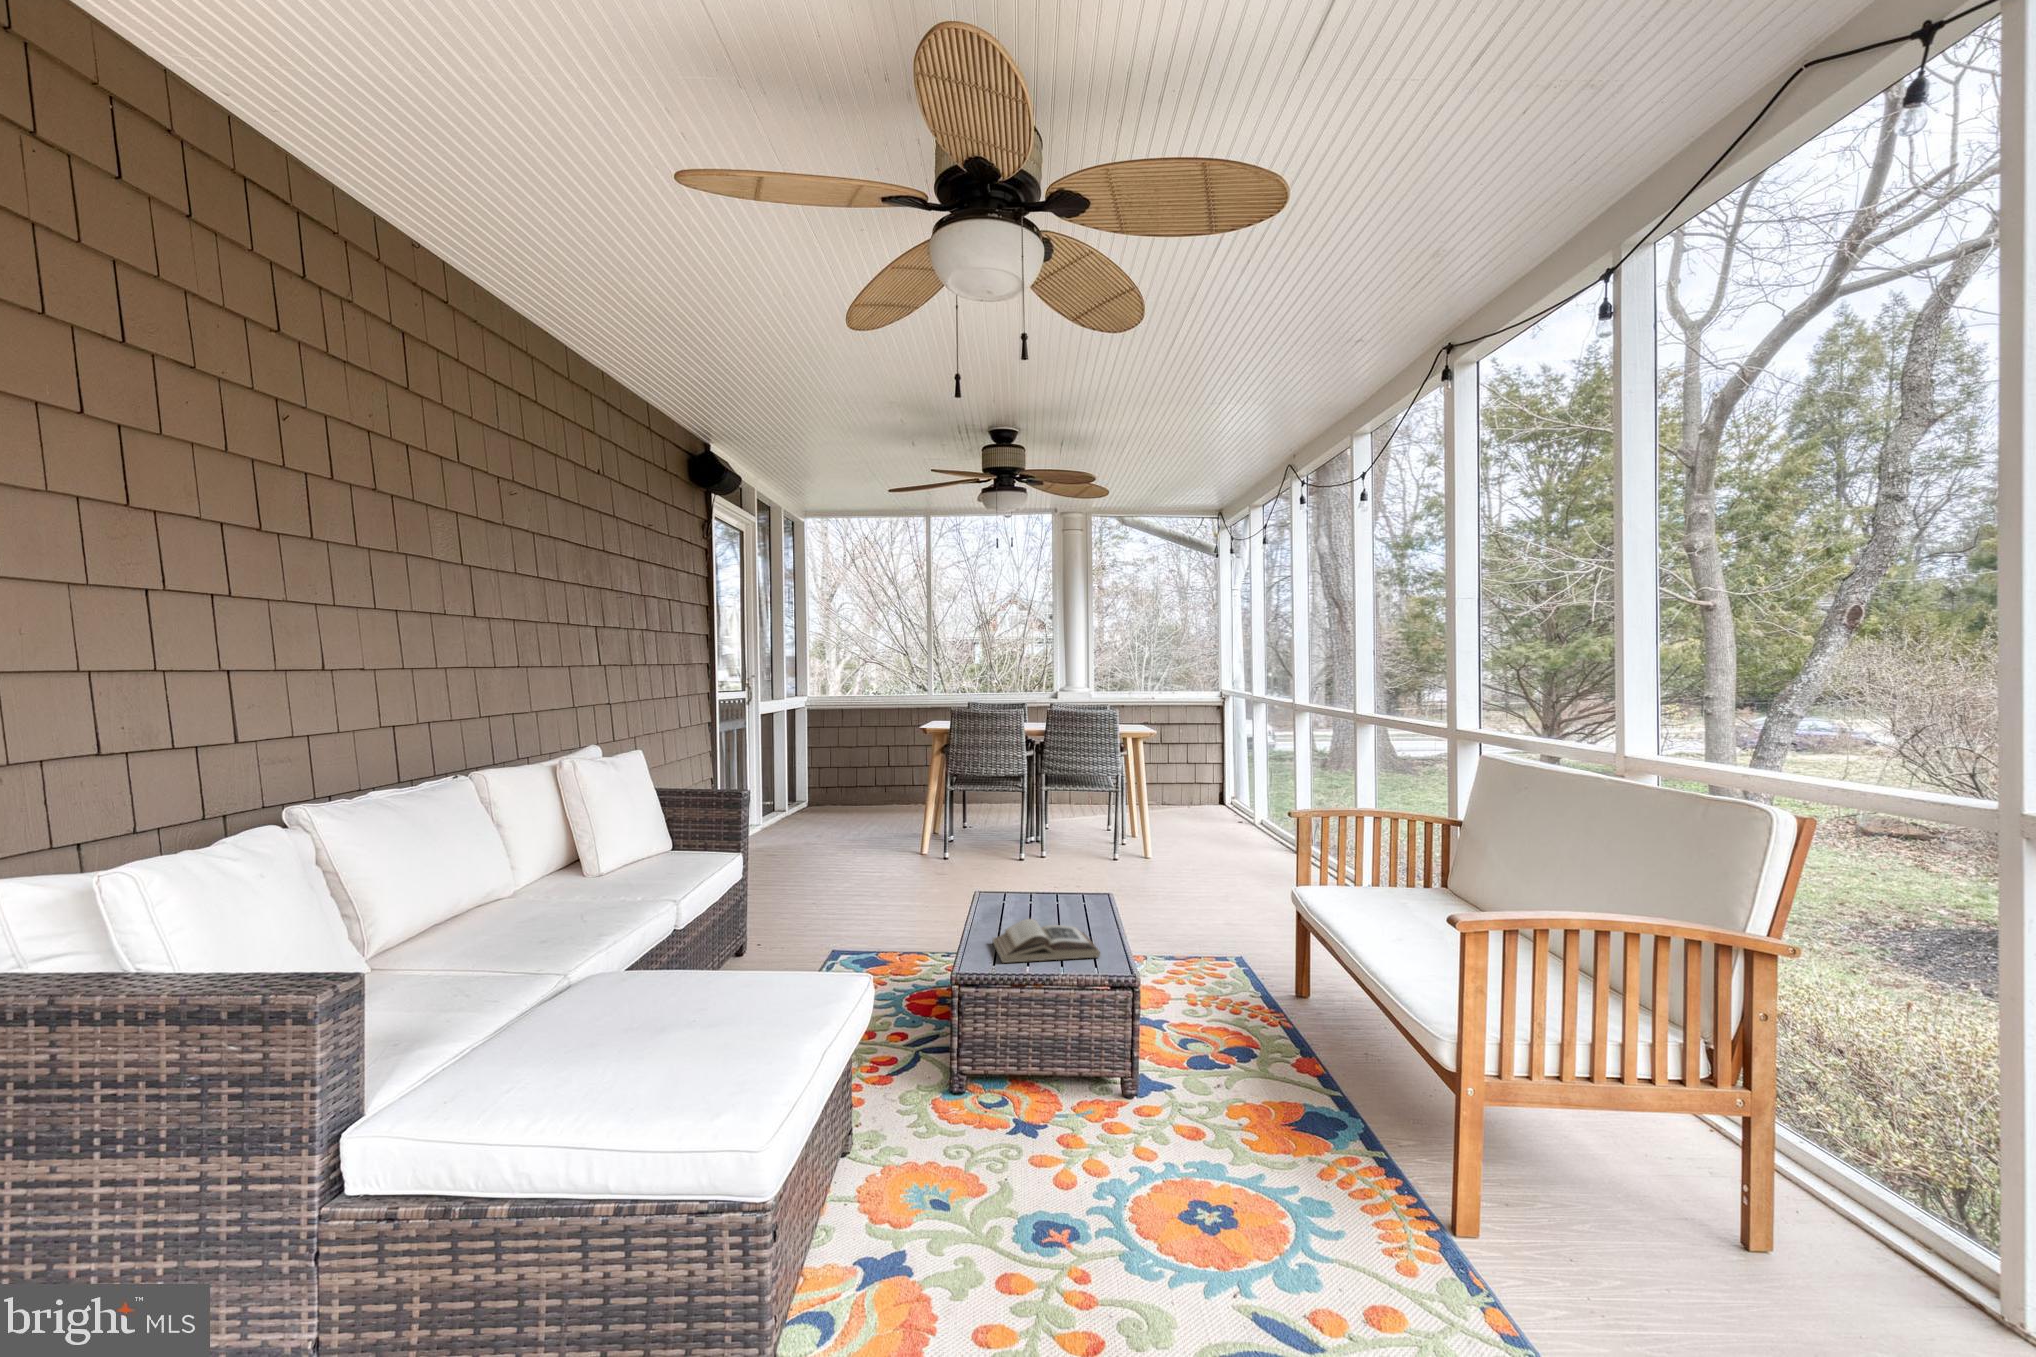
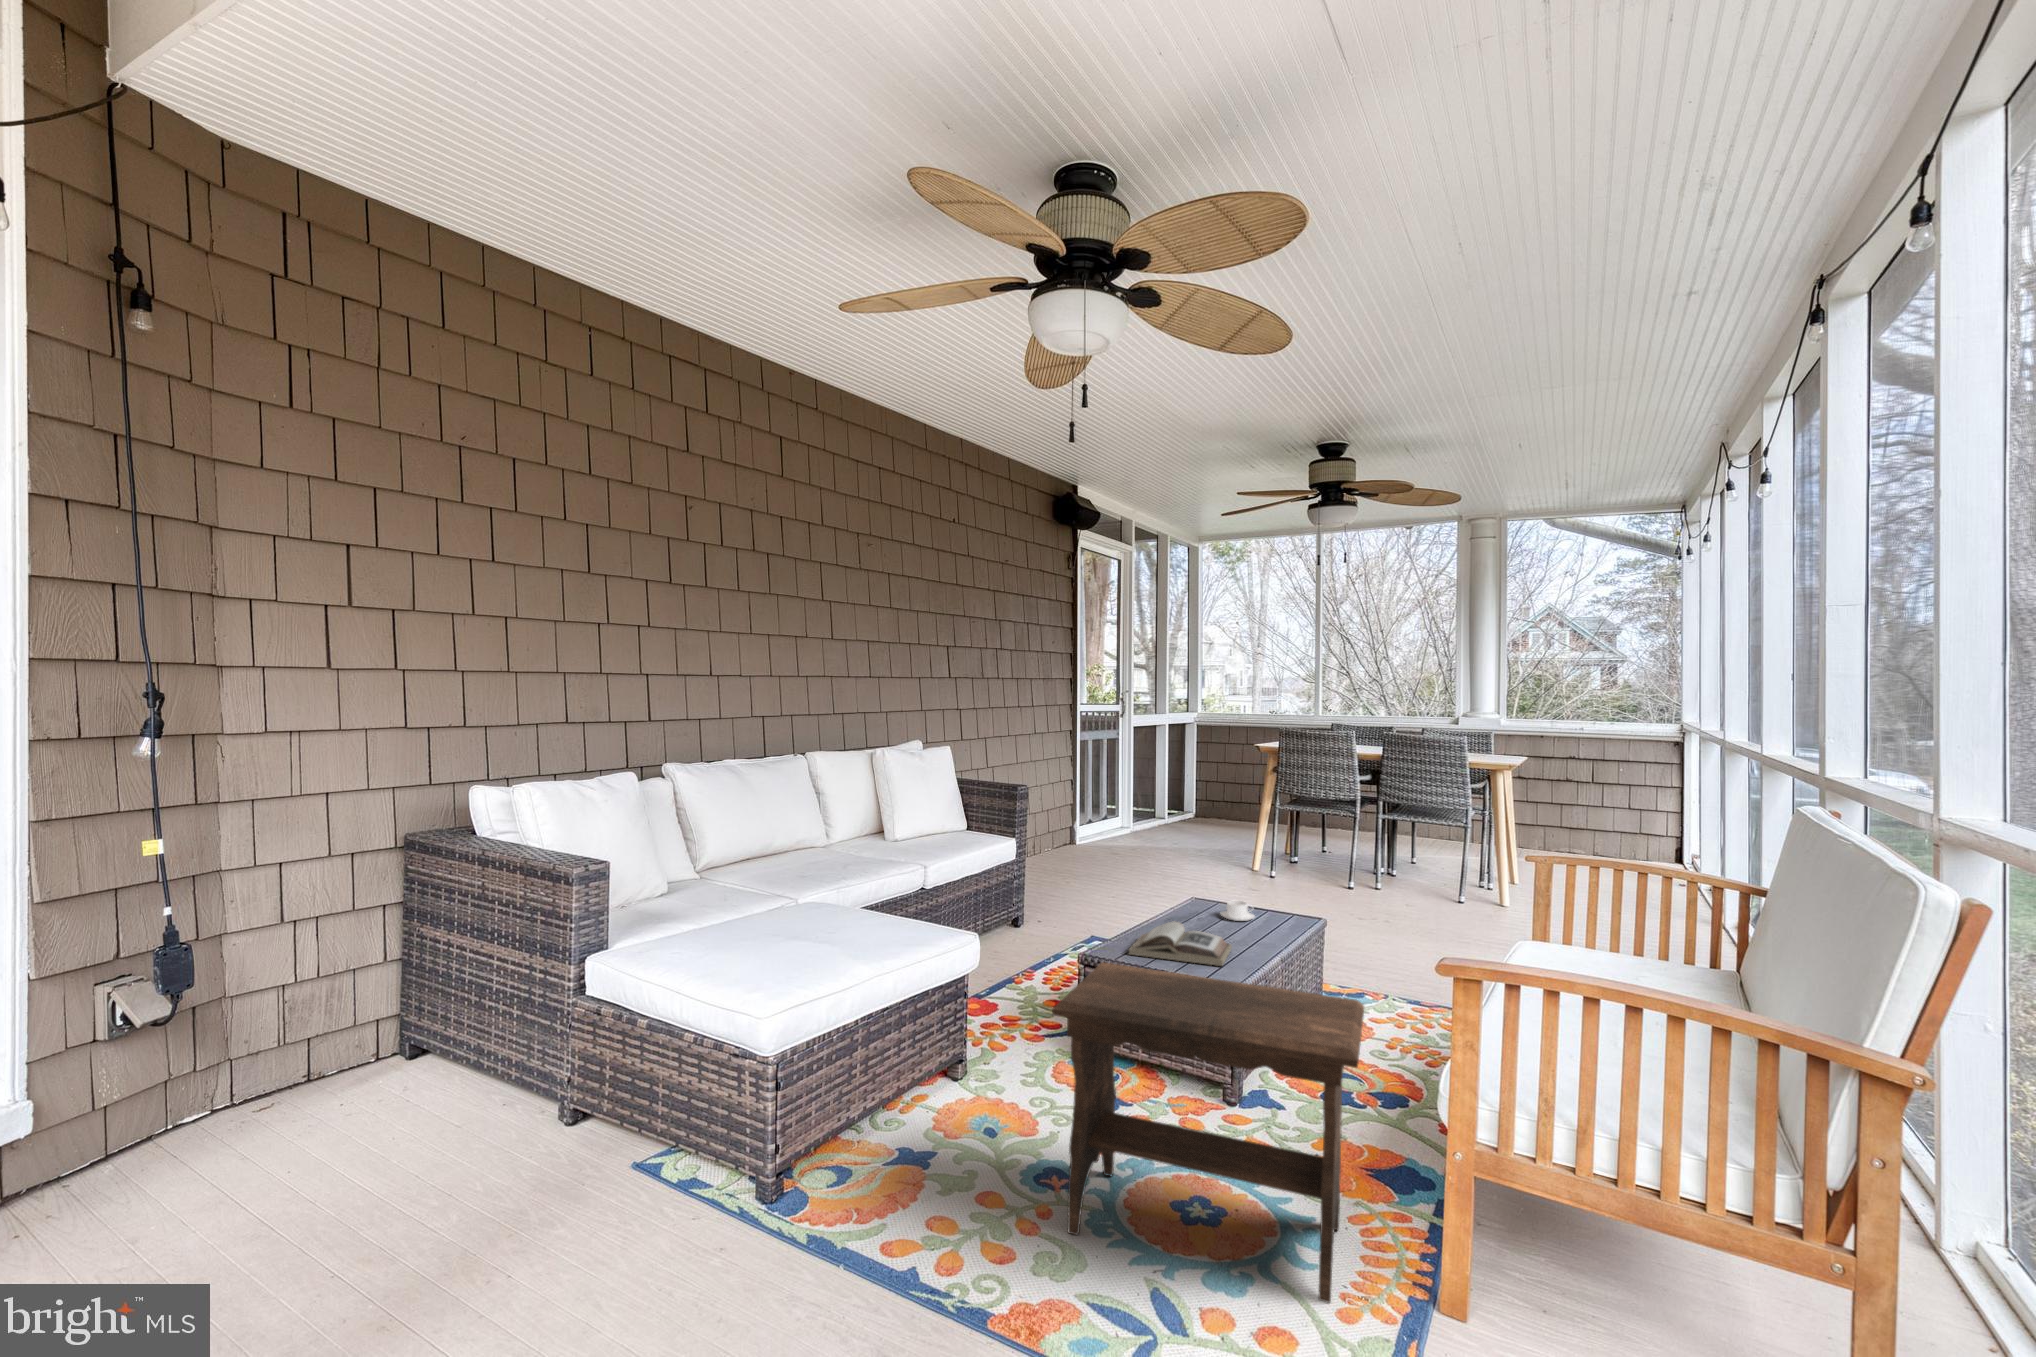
coffee cup: none [1029,887,1065,908] -> present [1221,901,1255,921]
footstool: none [1075,967,1420,1292] -> present [1052,963,1364,1303]

